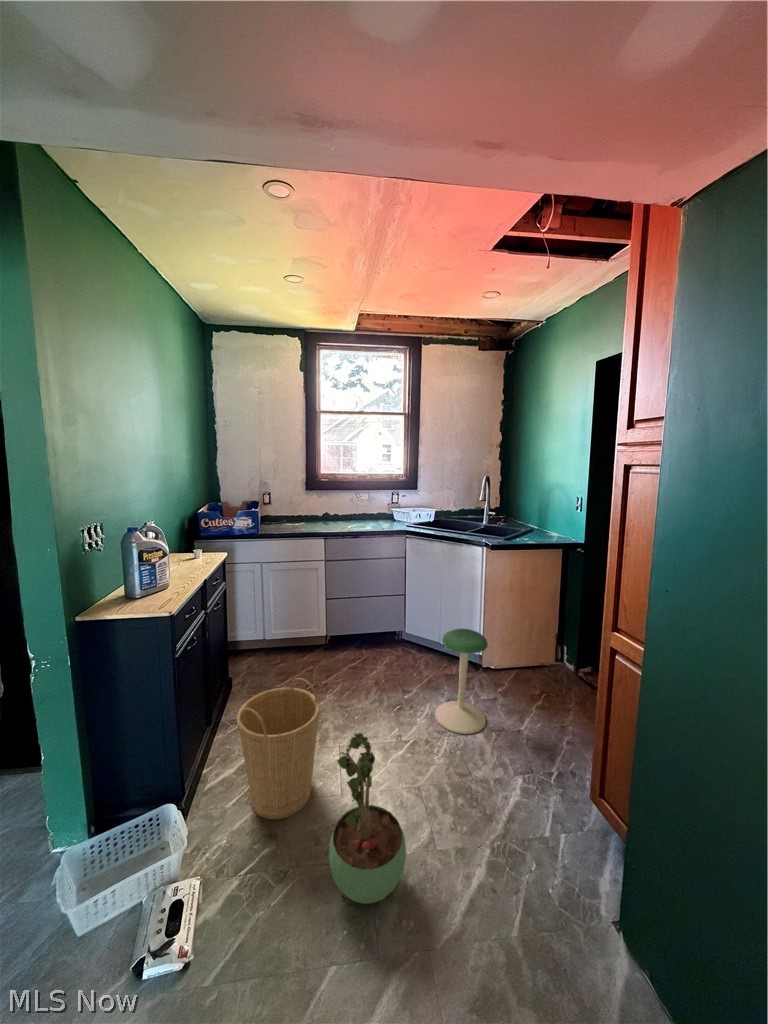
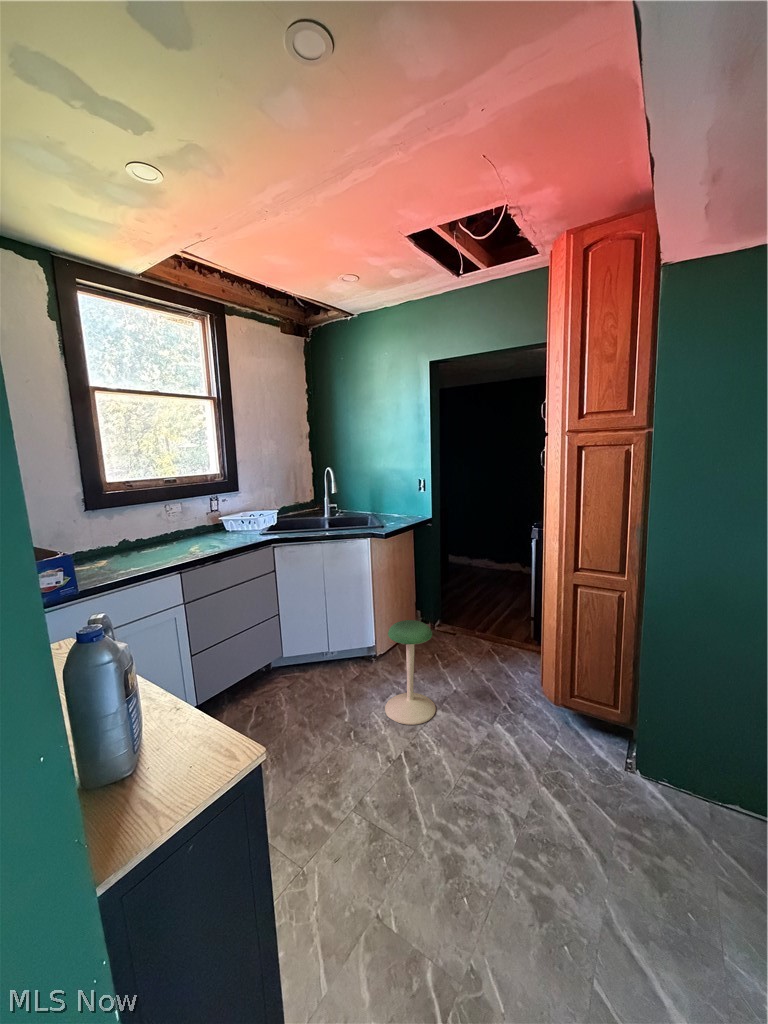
basket: present [237,678,320,820] -> none [301,742,409,944]
potted plant: present [329,733,406,904] -> none [473,746,580,908]

